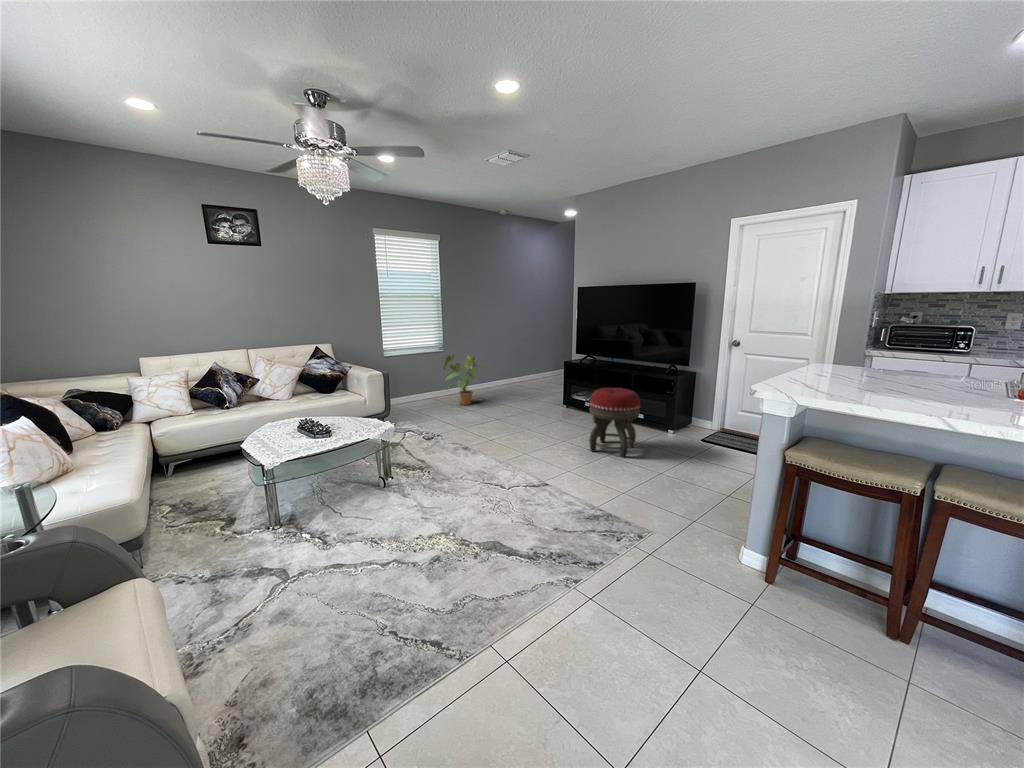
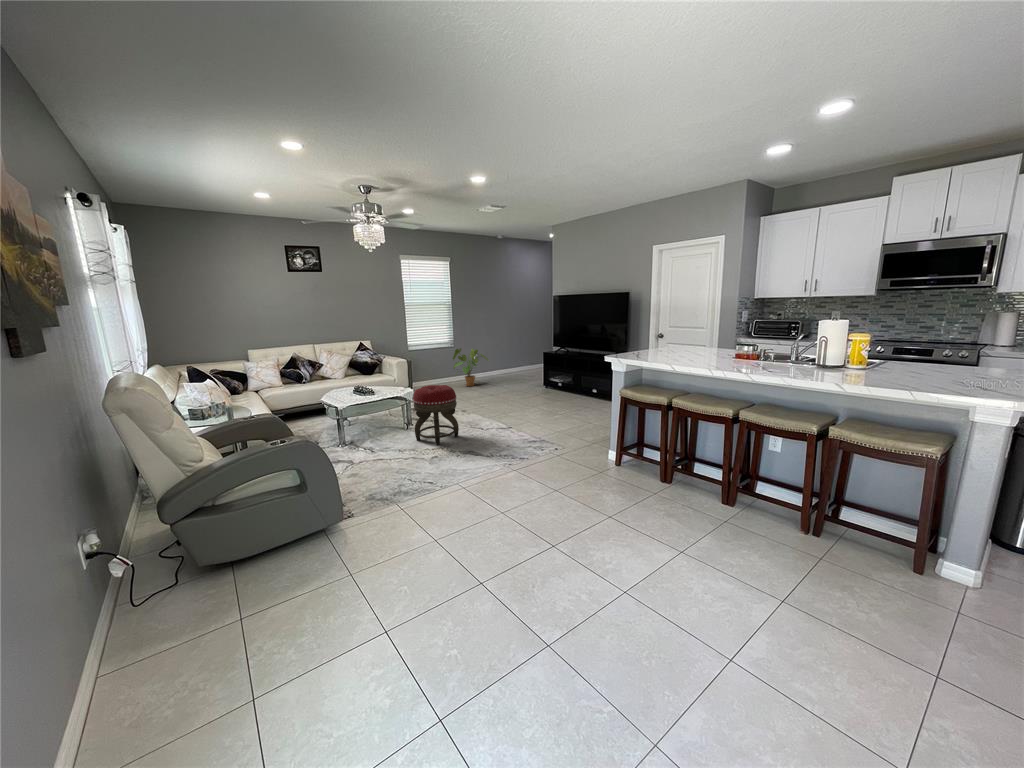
footstool: present [589,388,640,458] -> present [413,385,459,445]

